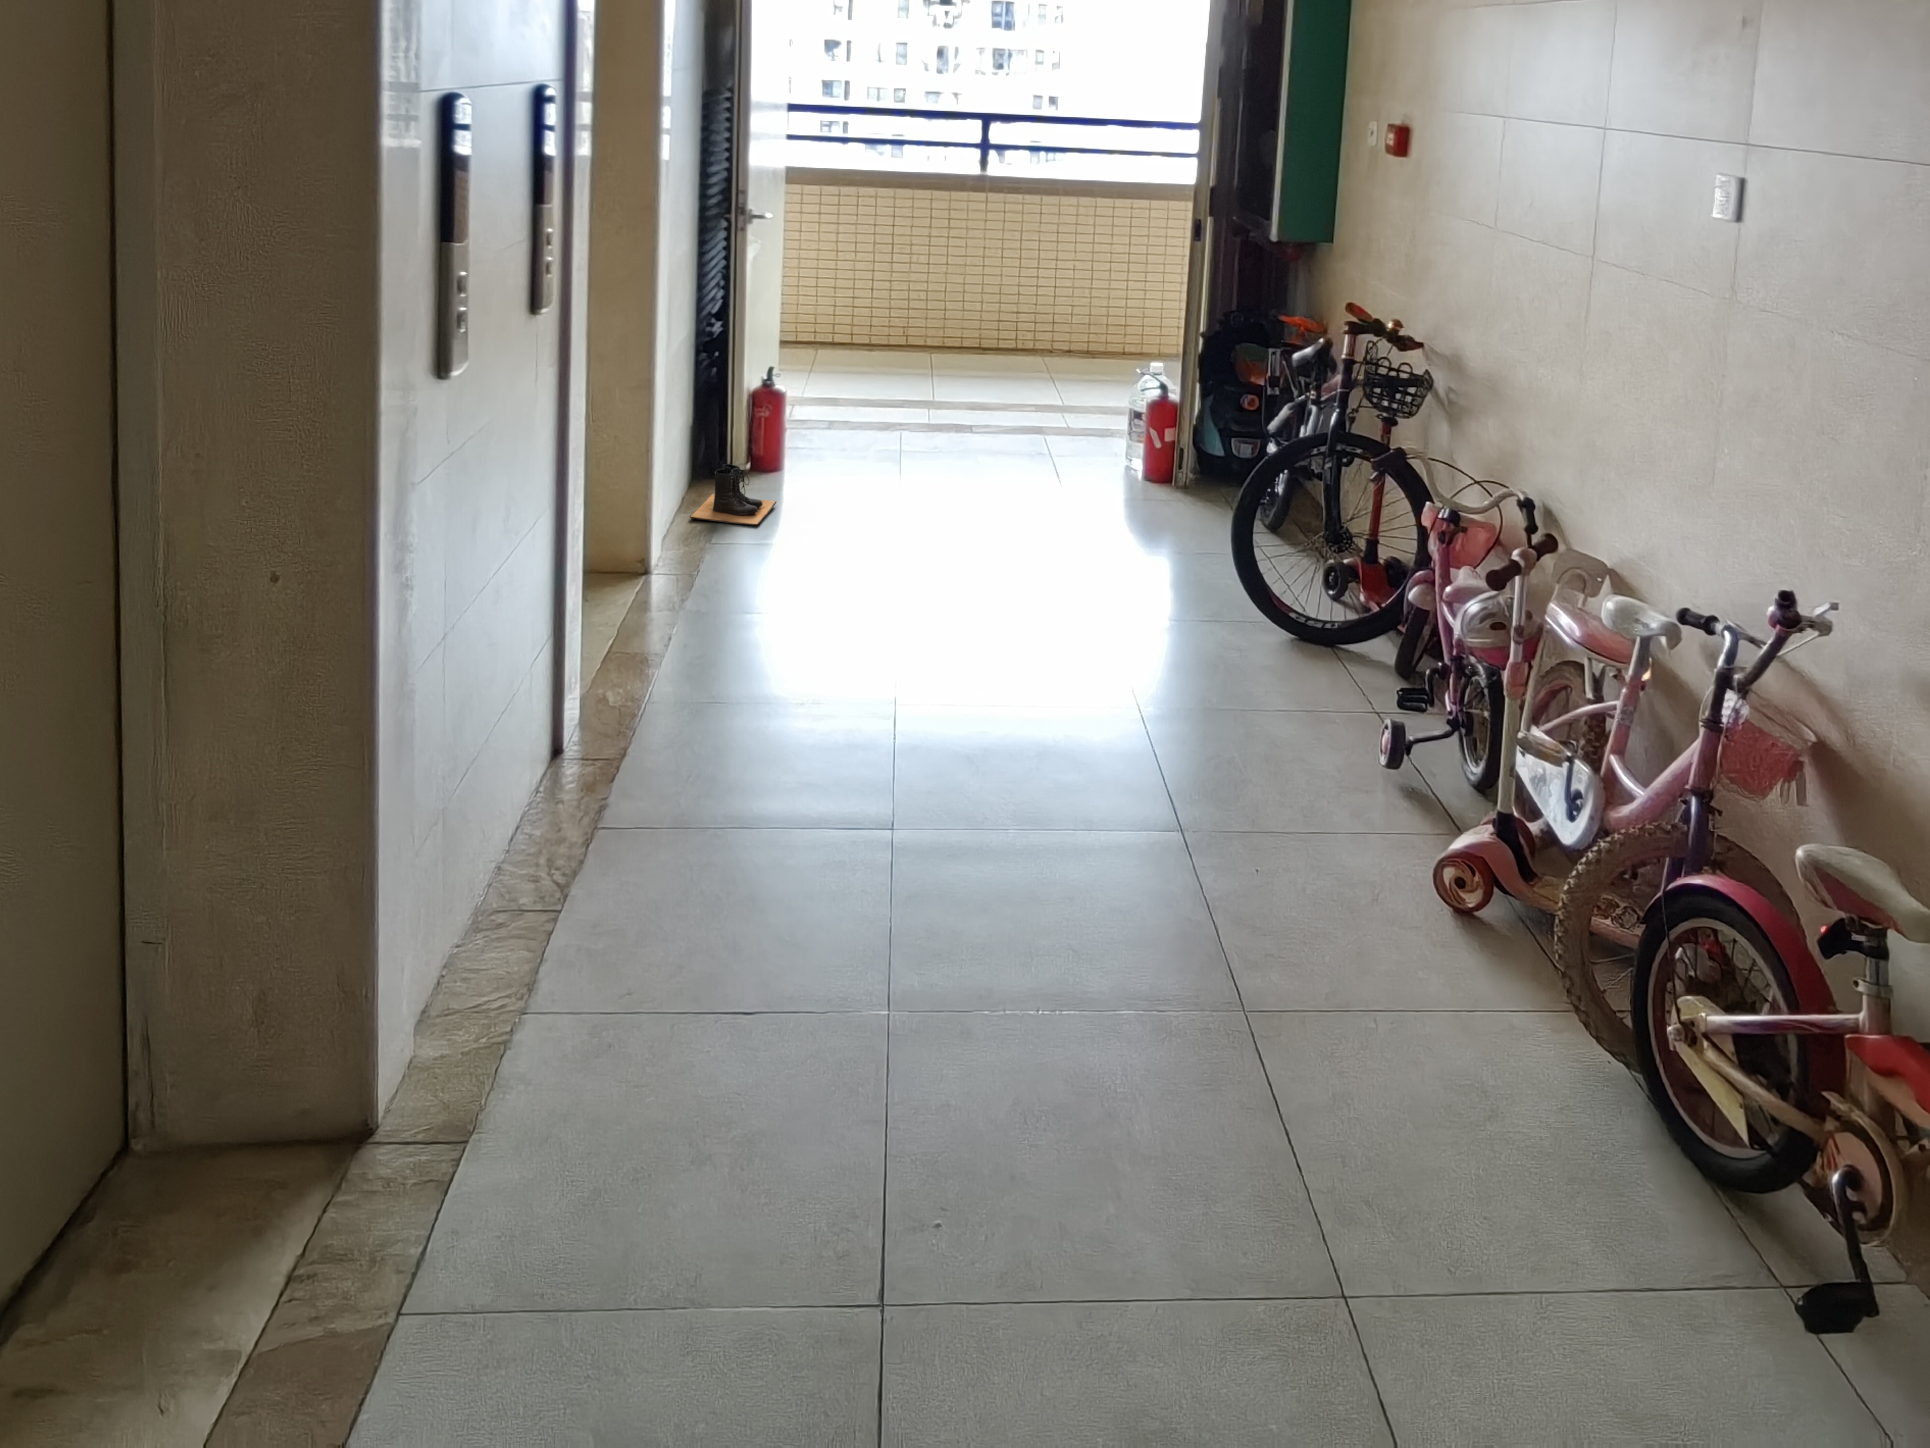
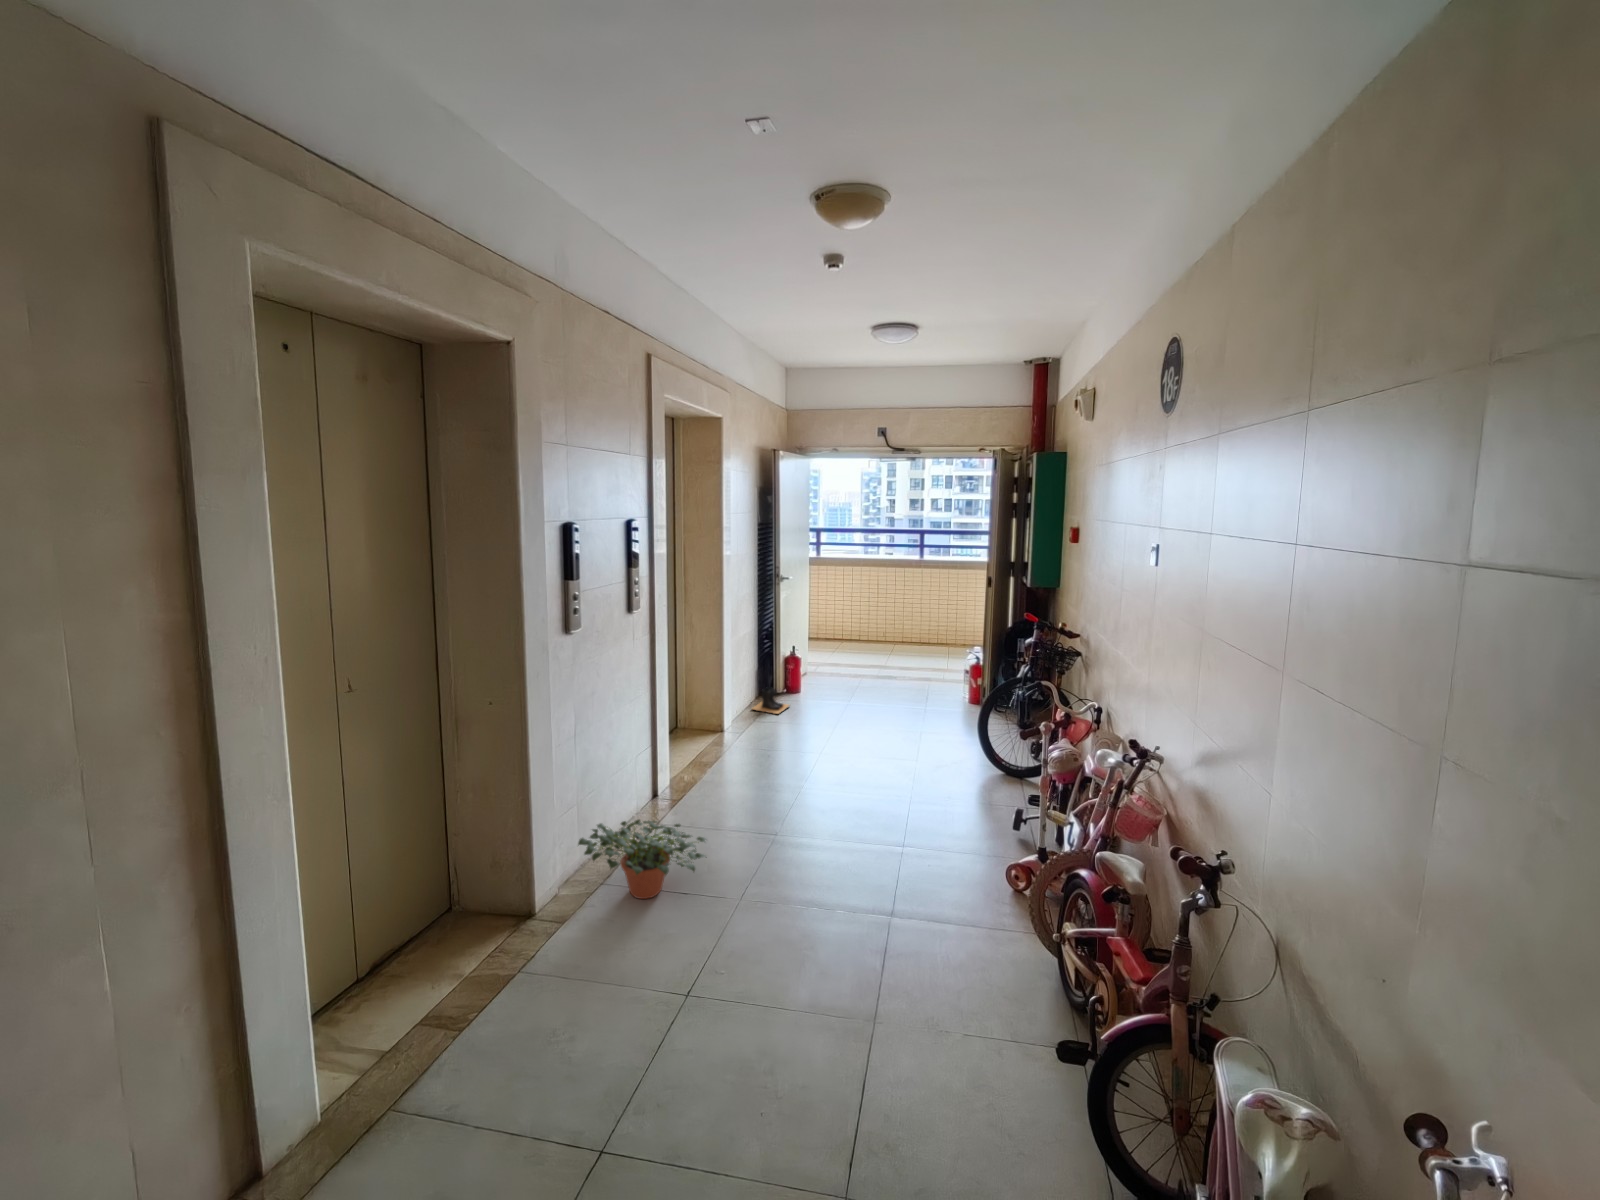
potted plant: none [458,823,784,1033] -> present [578,820,706,899]

